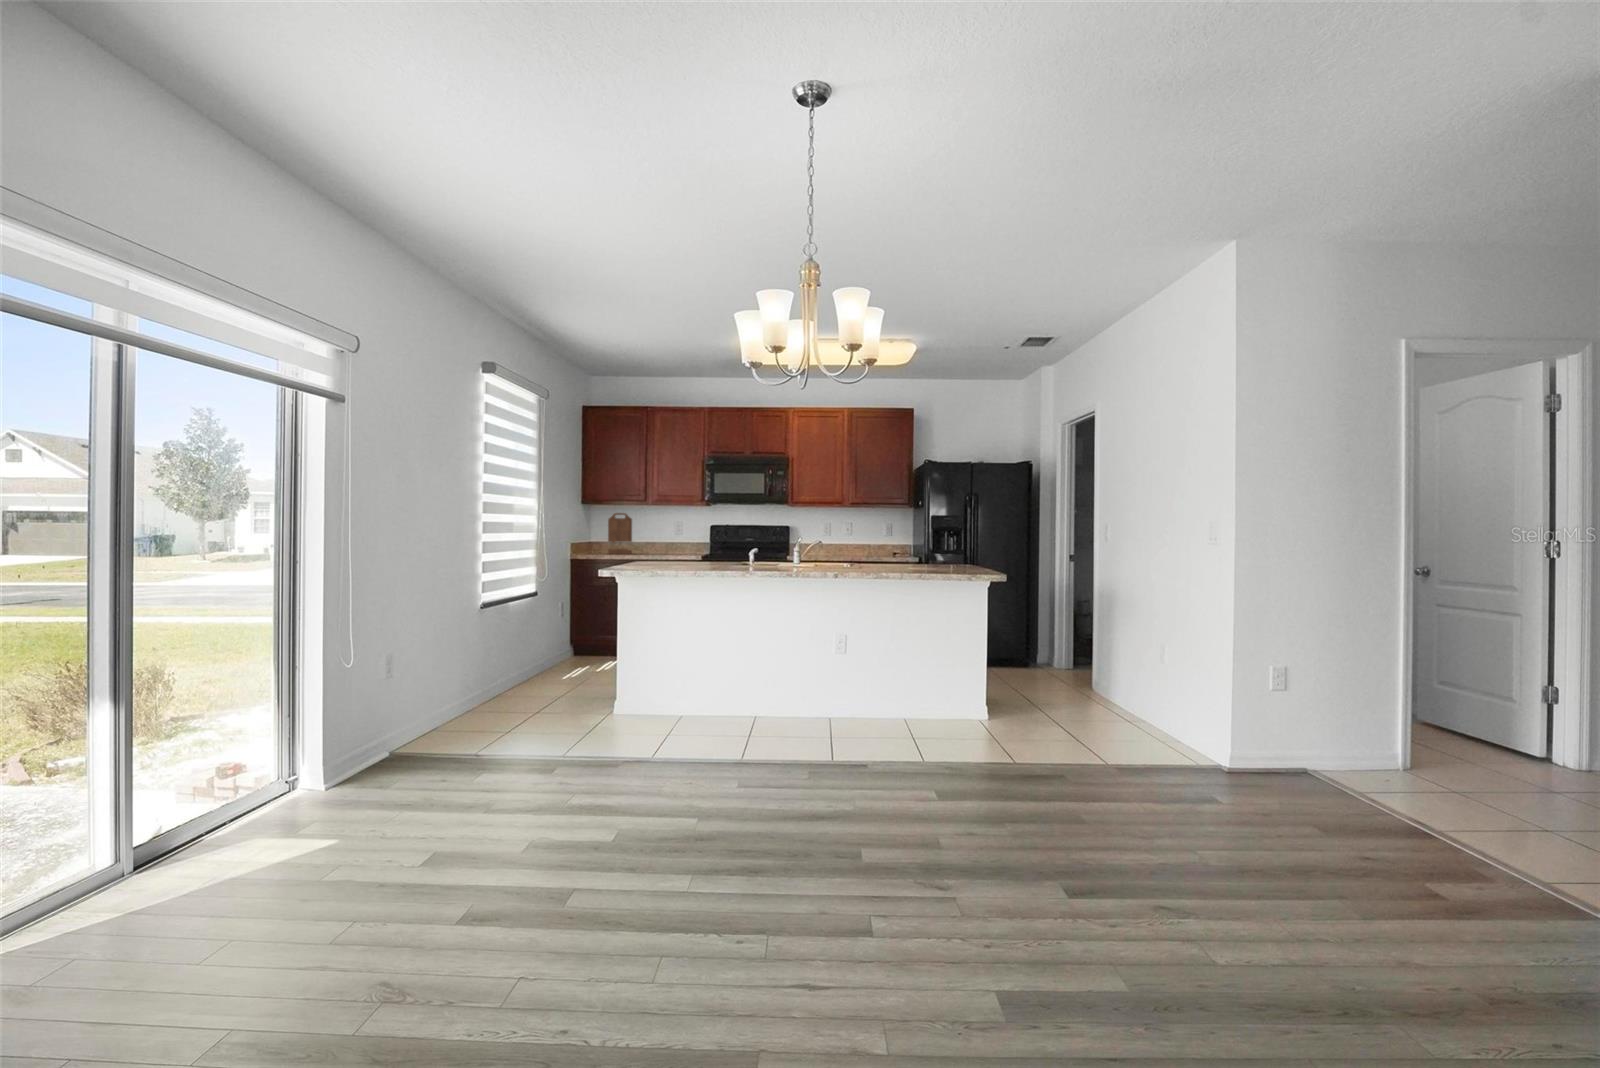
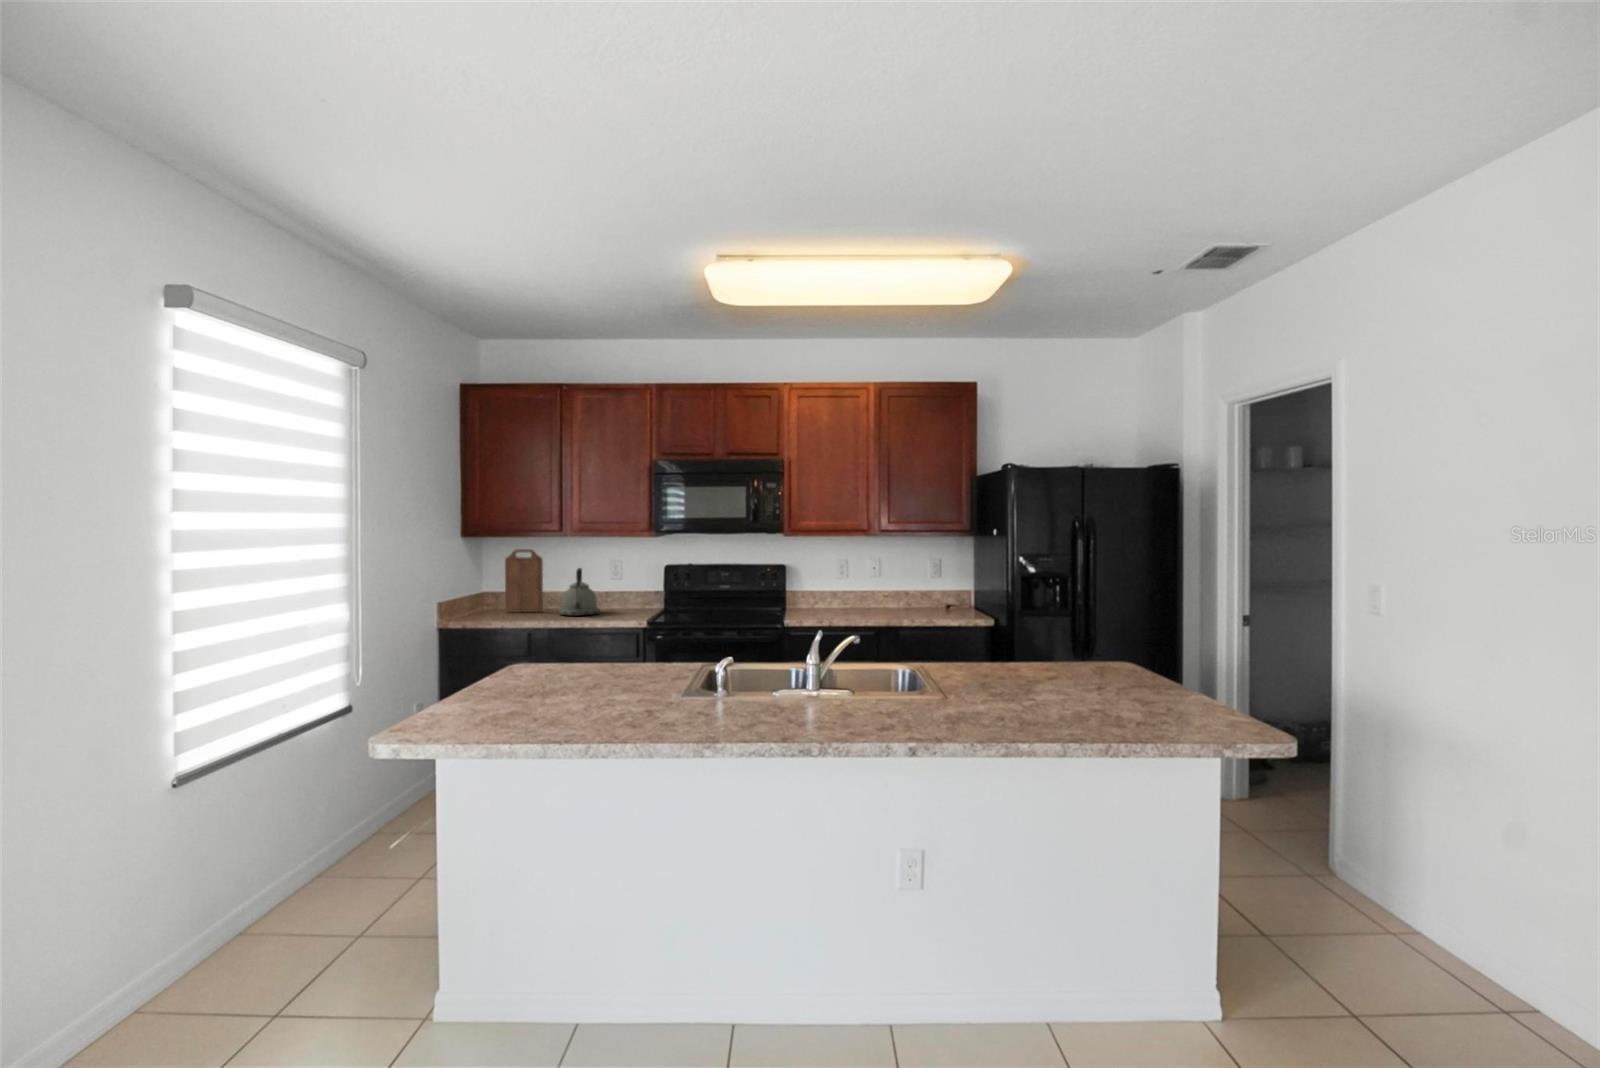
kettle: none [643,525,669,555] -> present [559,568,600,616]

